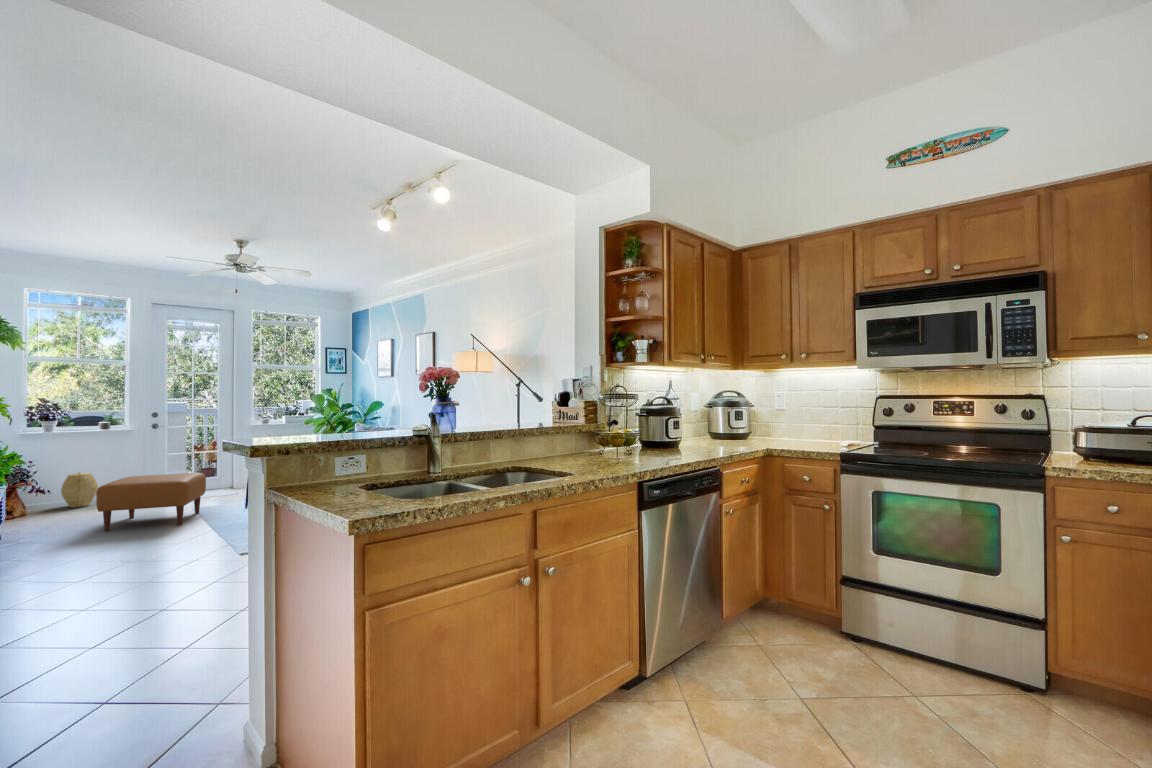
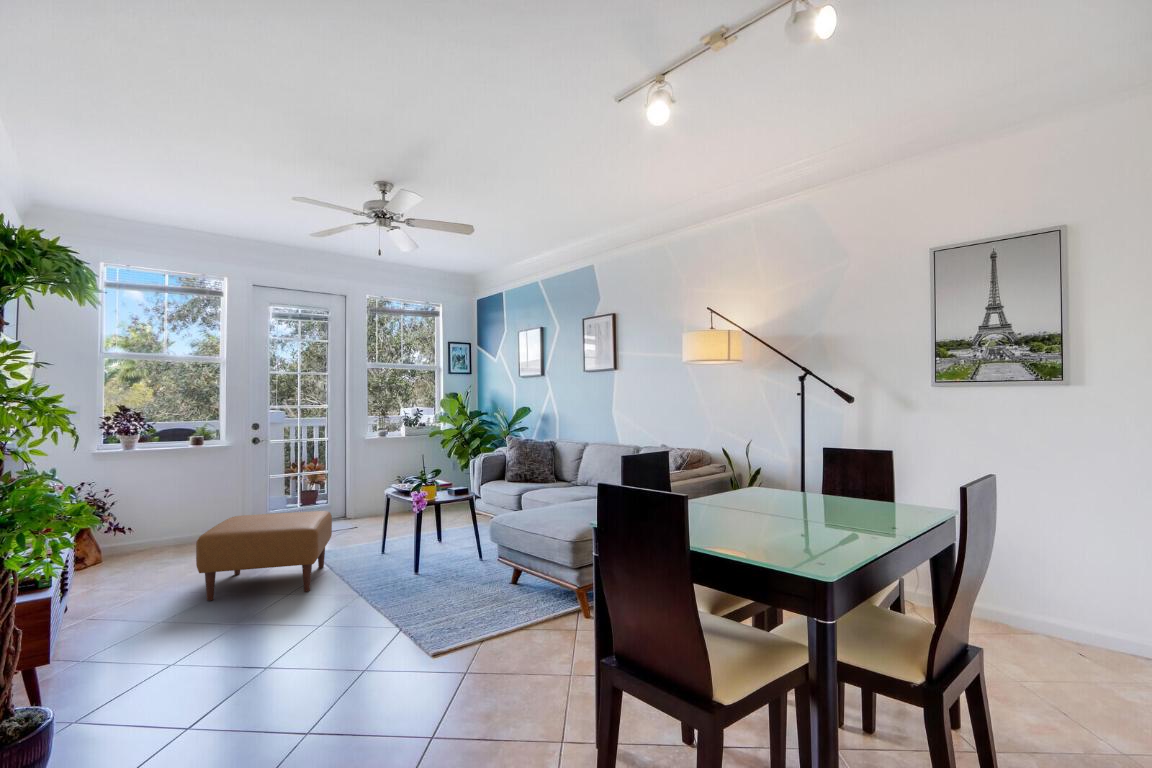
woven basket: present [61,472,98,507] -> none [145,503,189,551]

